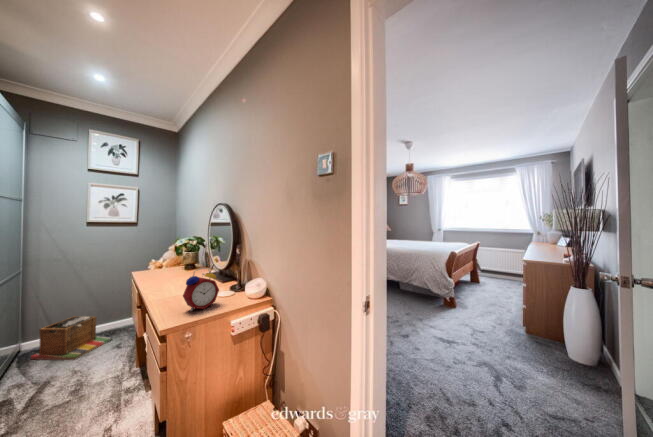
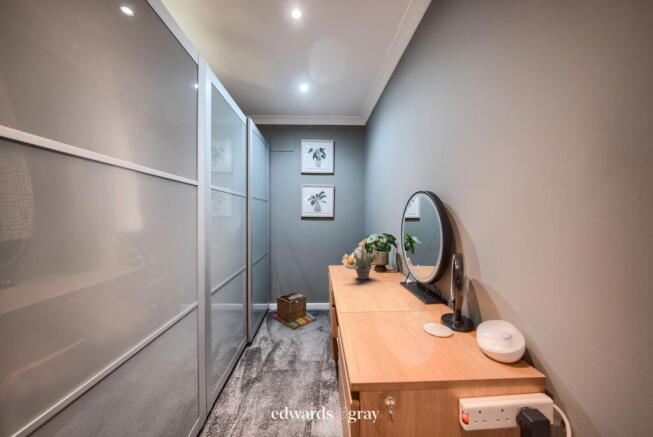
succulent plant: none [150,245,184,278] -> present [346,244,376,279]
alarm clock: present [183,268,219,311] -> none [390,288,444,357]

